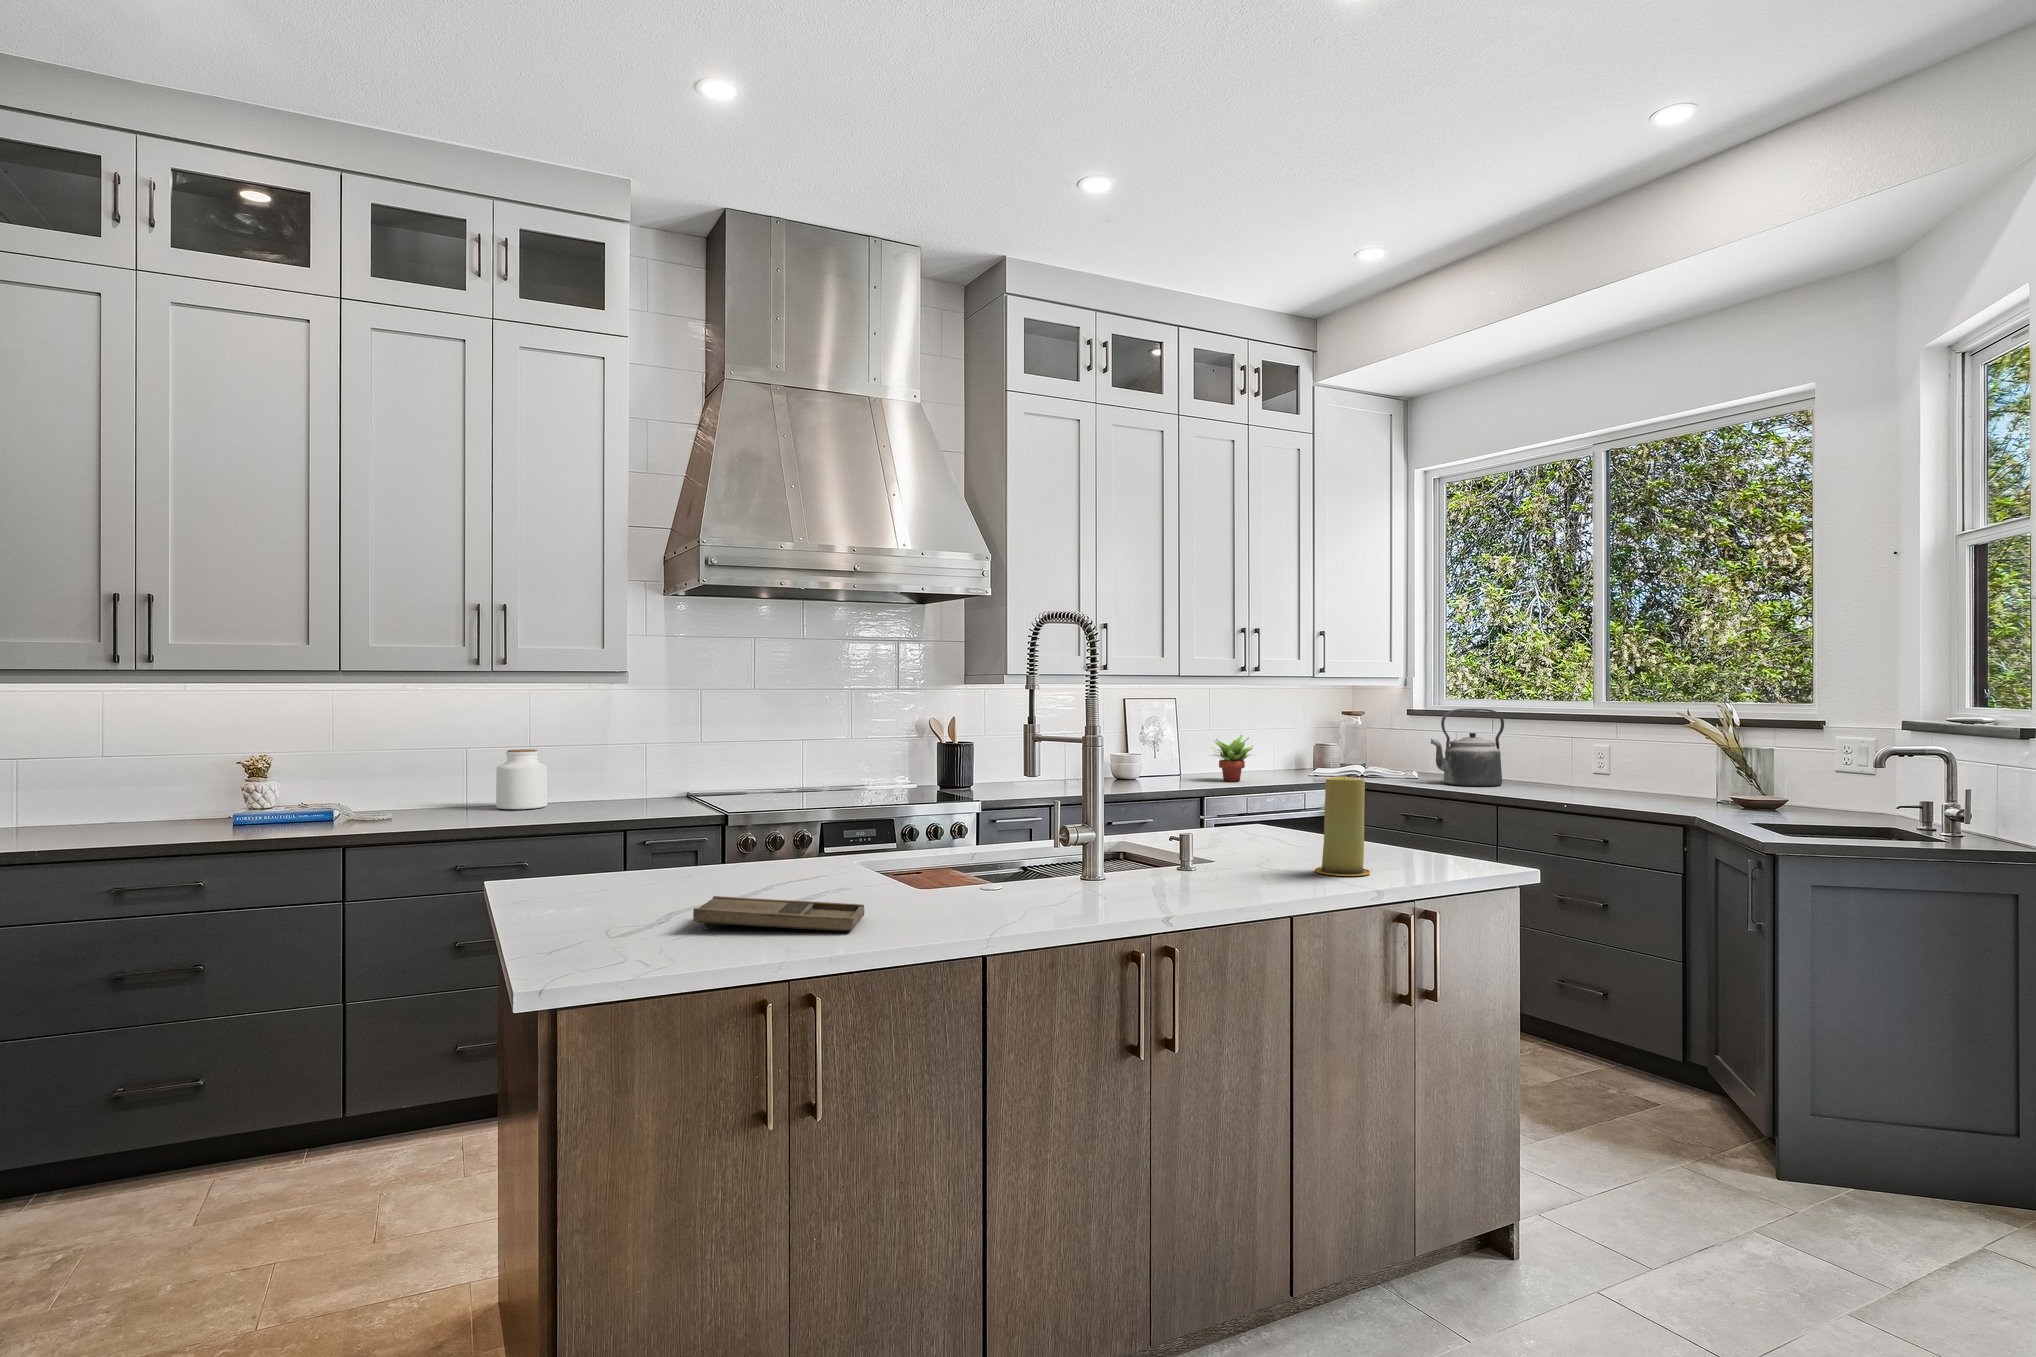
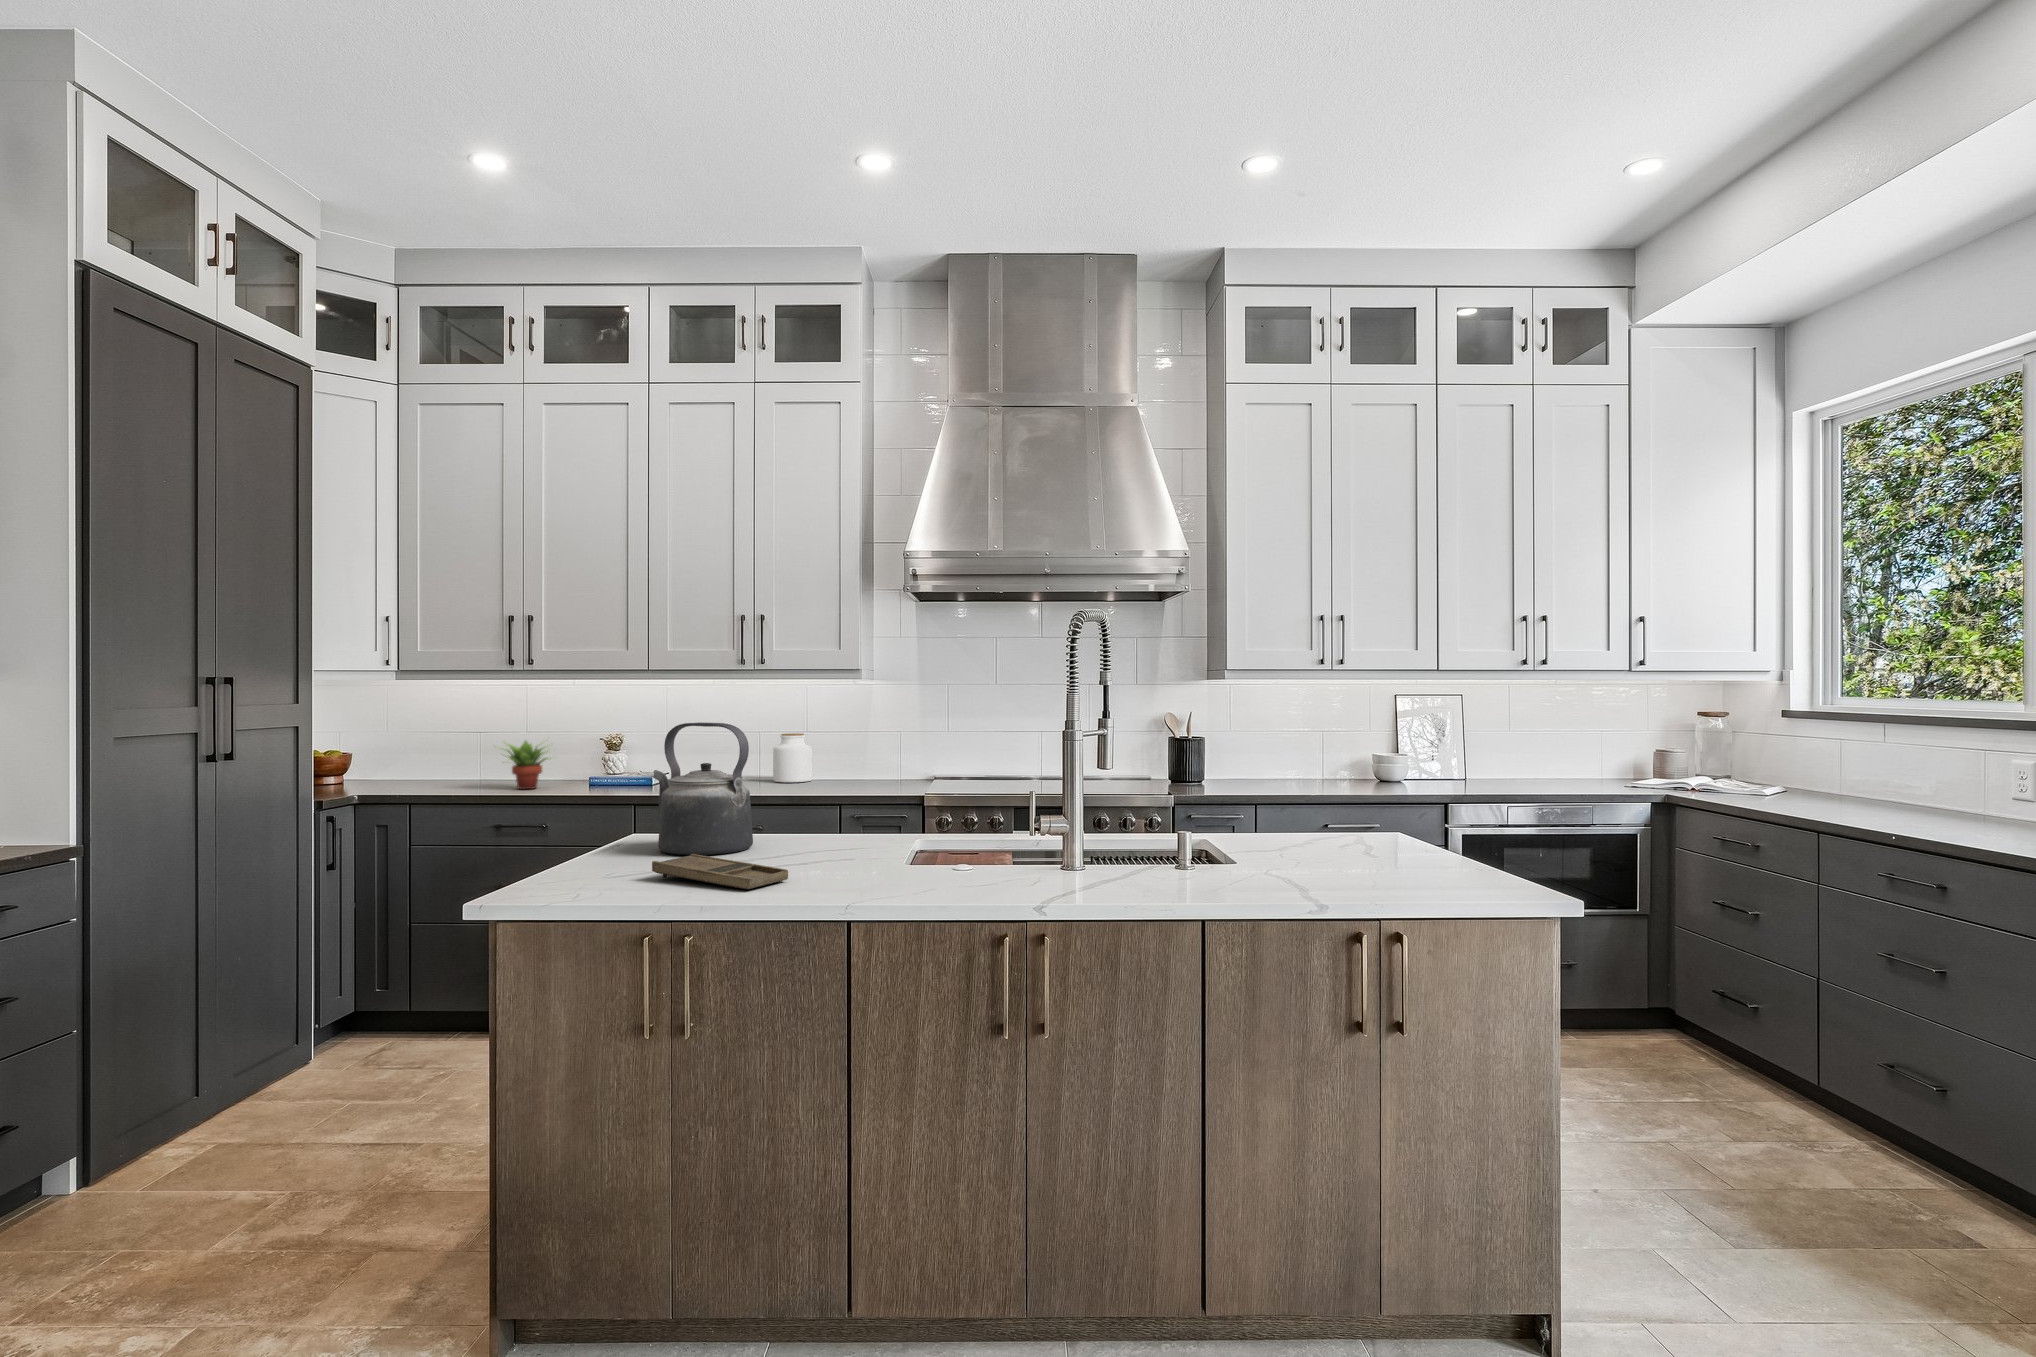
kettle: present [1431,709,1504,786] -> present [653,722,753,855]
succulent plant: present [1213,735,1254,782] -> present [504,741,548,789]
candle: present [1315,777,1370,876] -> none [1287,779,1346,885]

